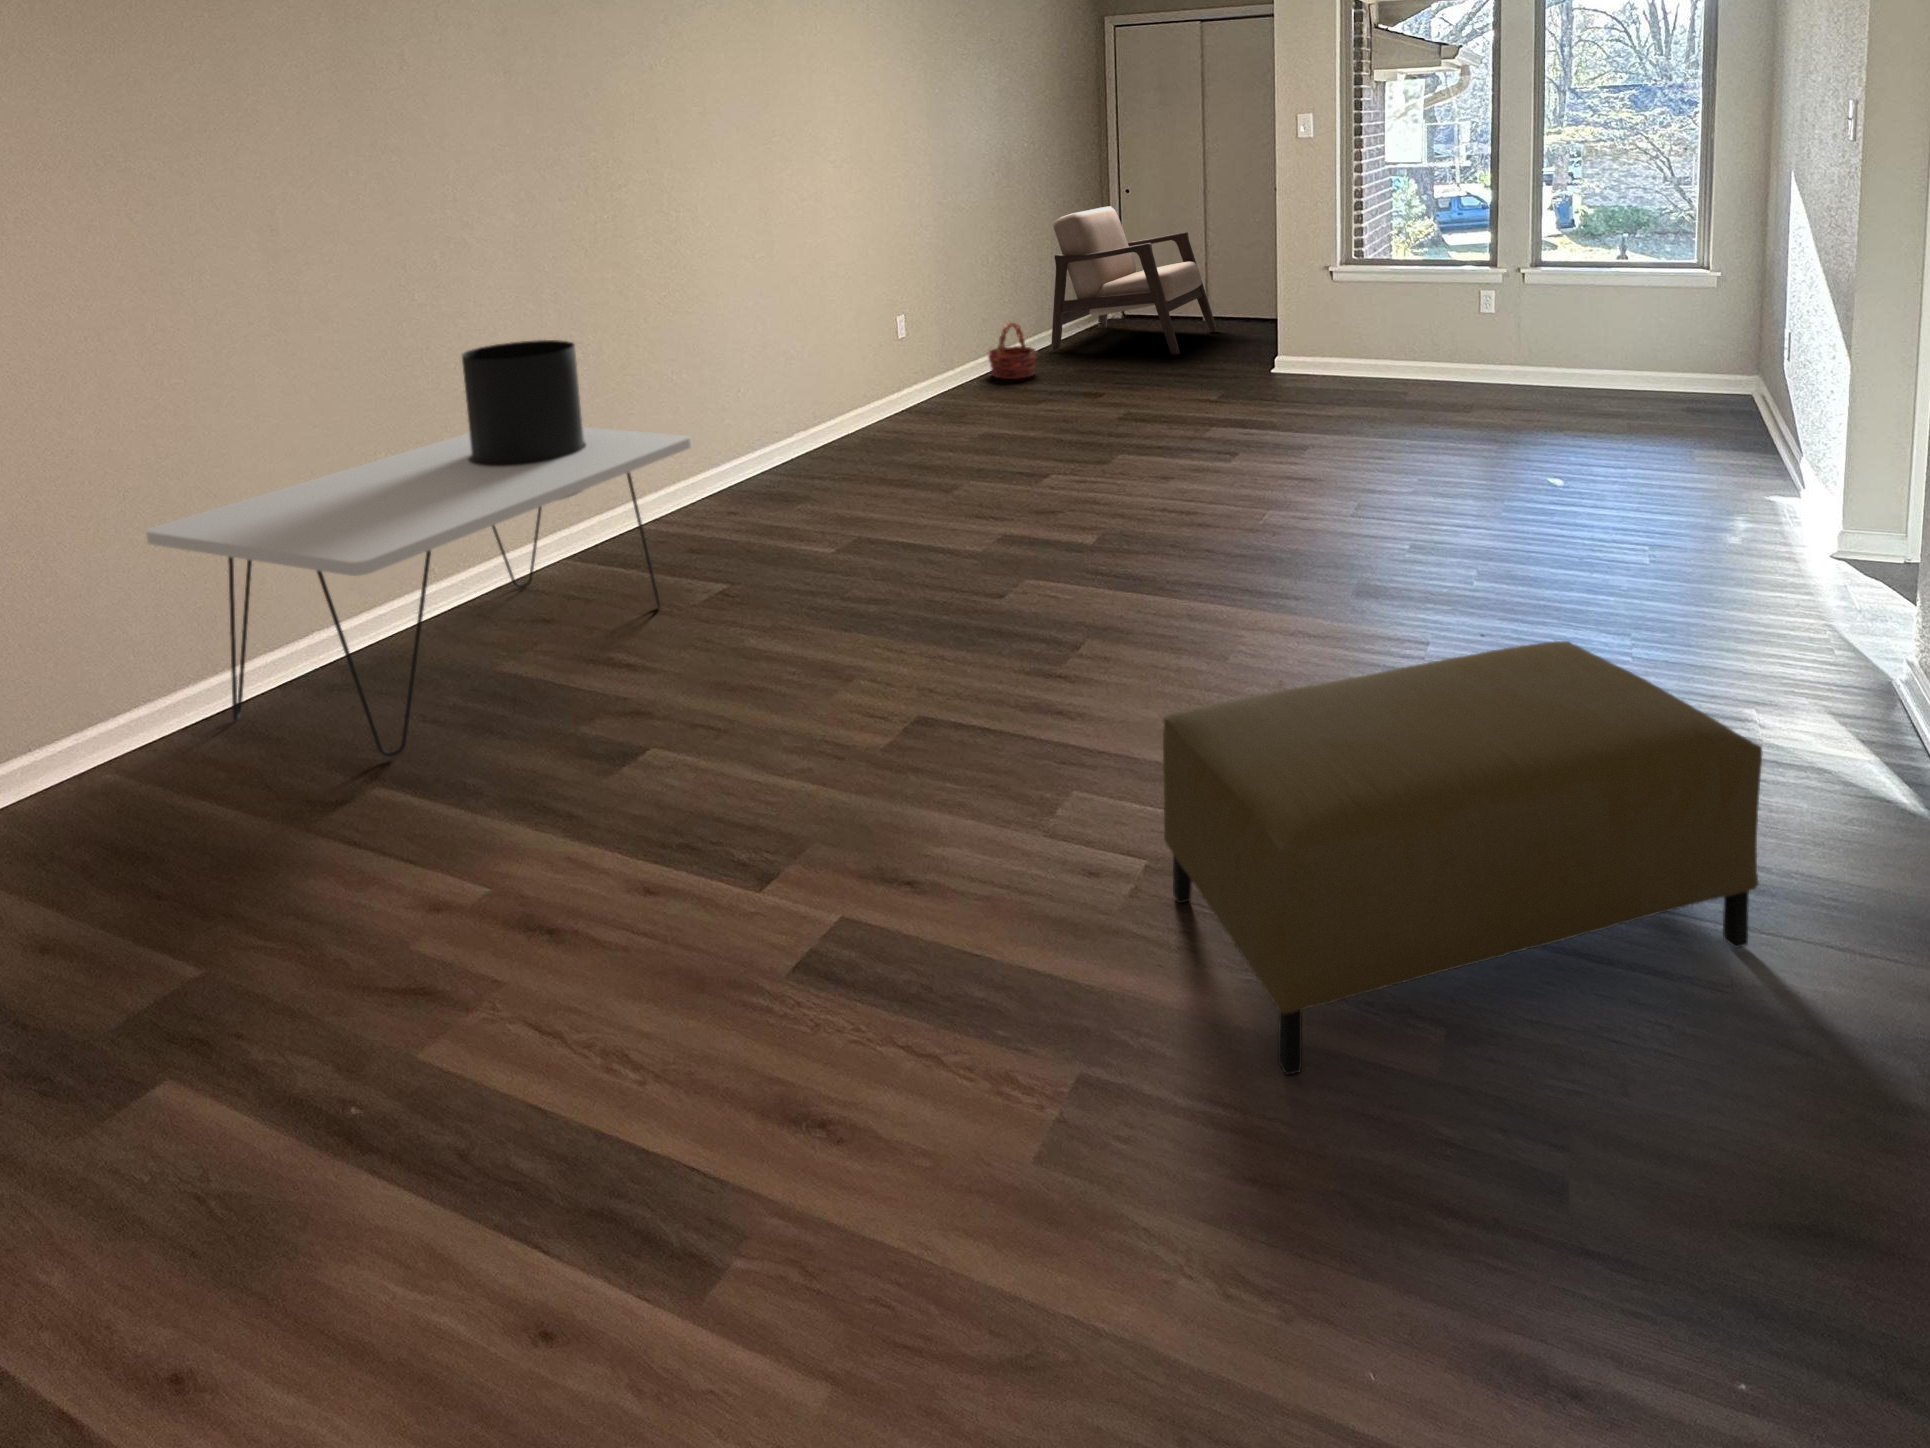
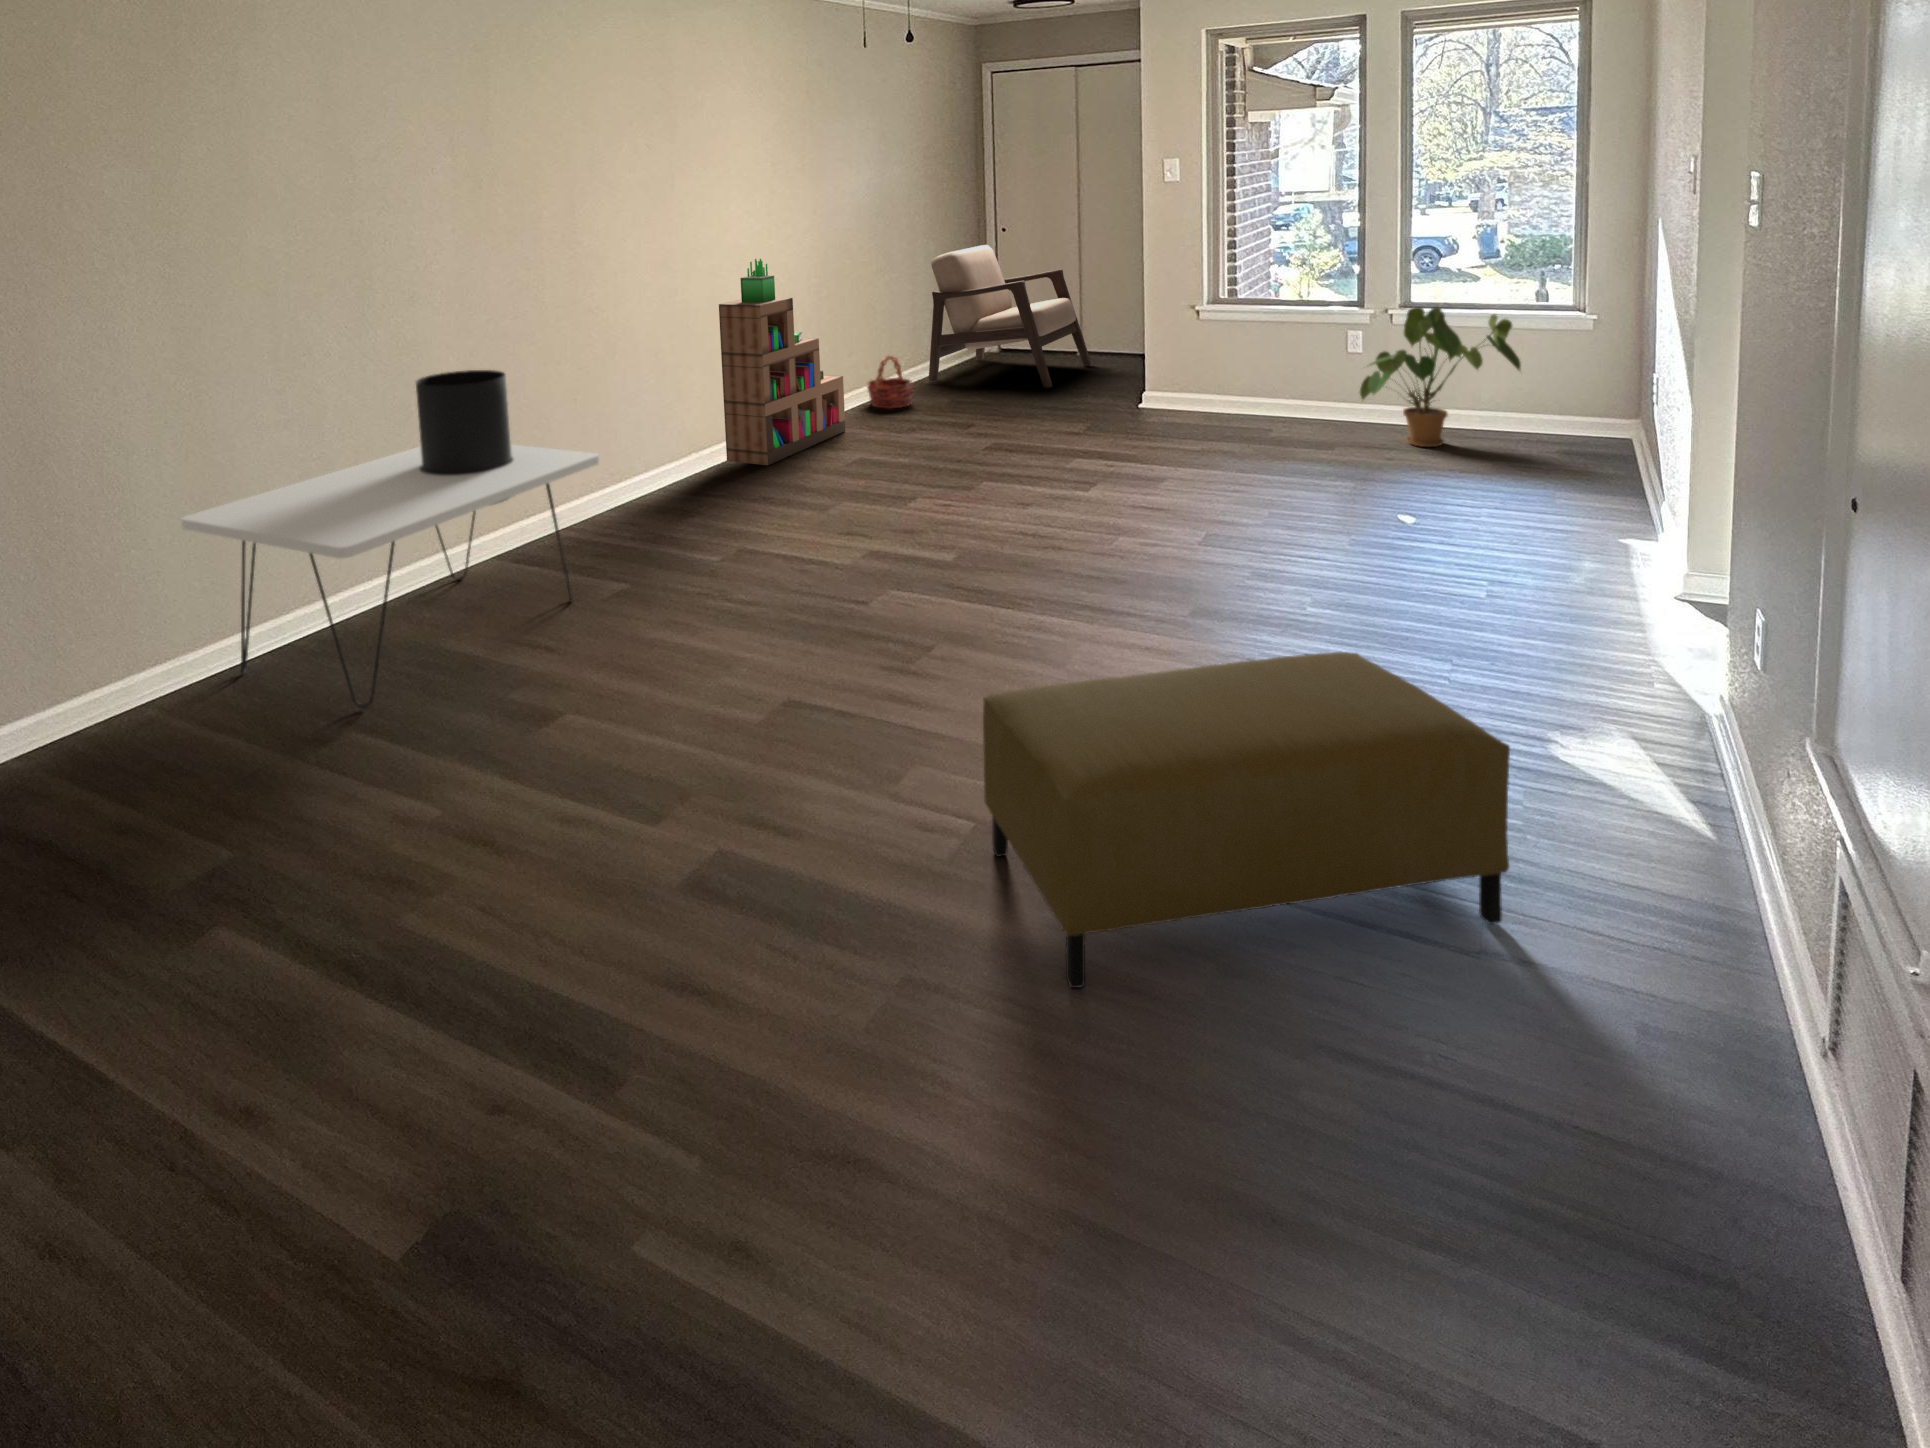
bookshelf: none [827,216,966,443] -> present [719,259,845,465]
house plant: none [1493,266,1652,408] -> present [1360,307,1521,447]

